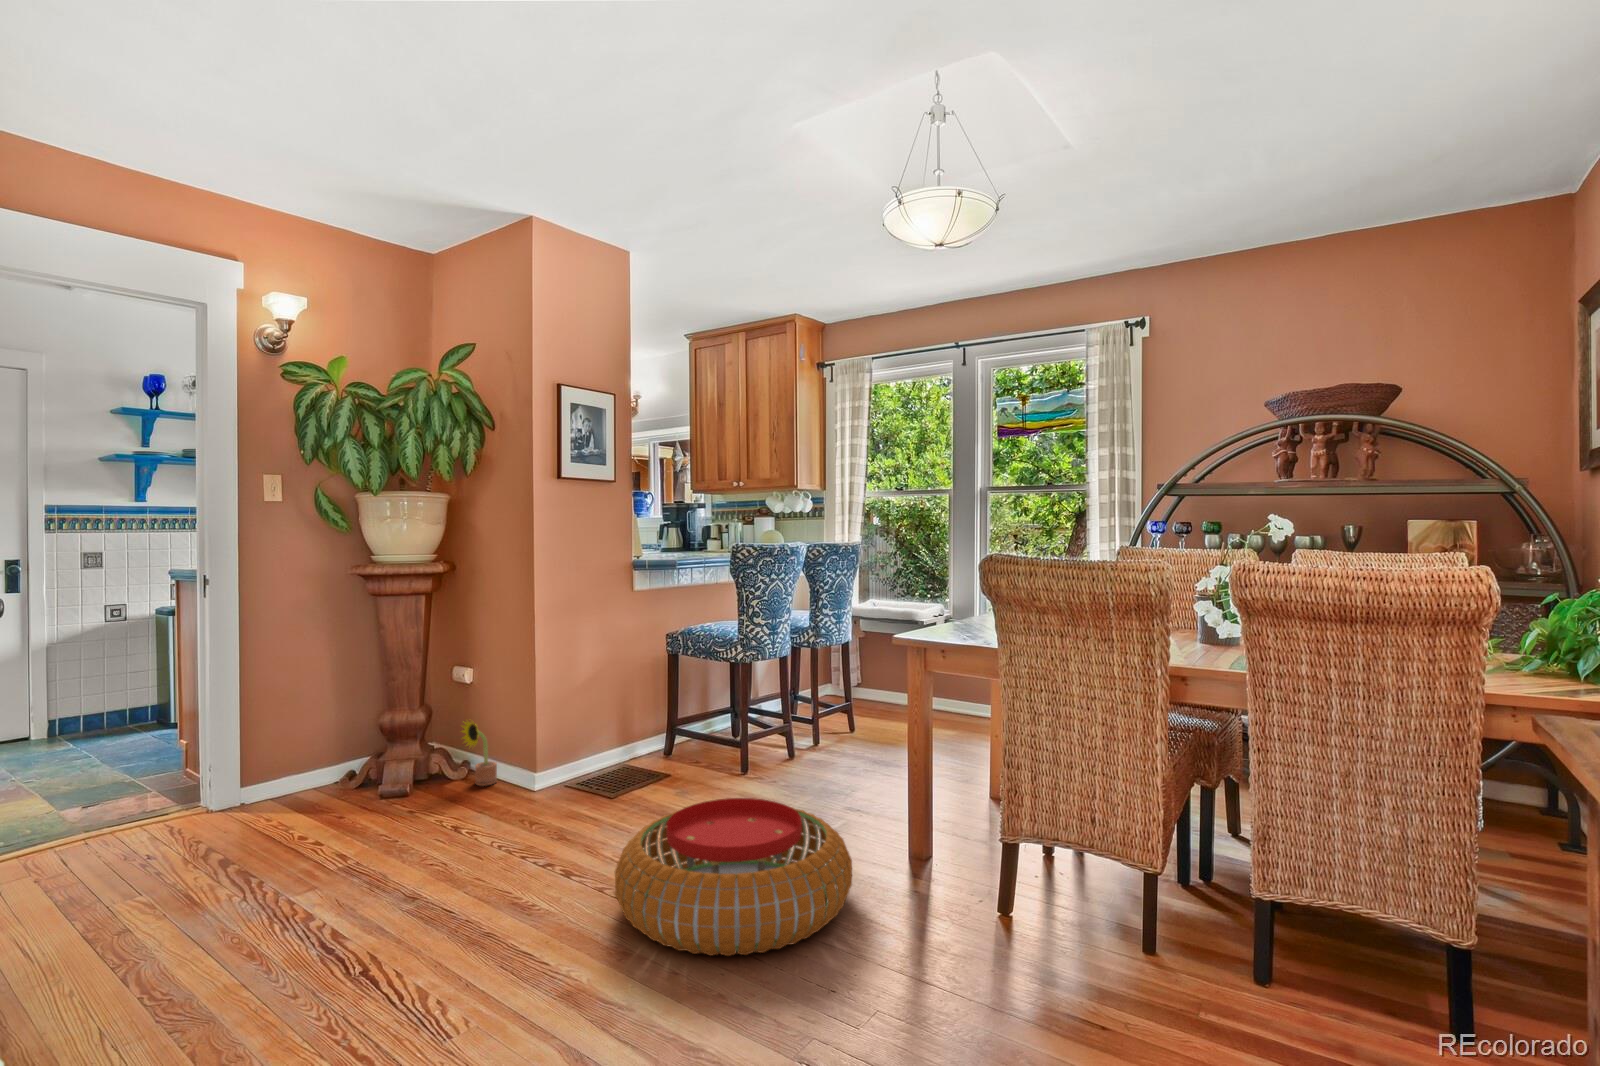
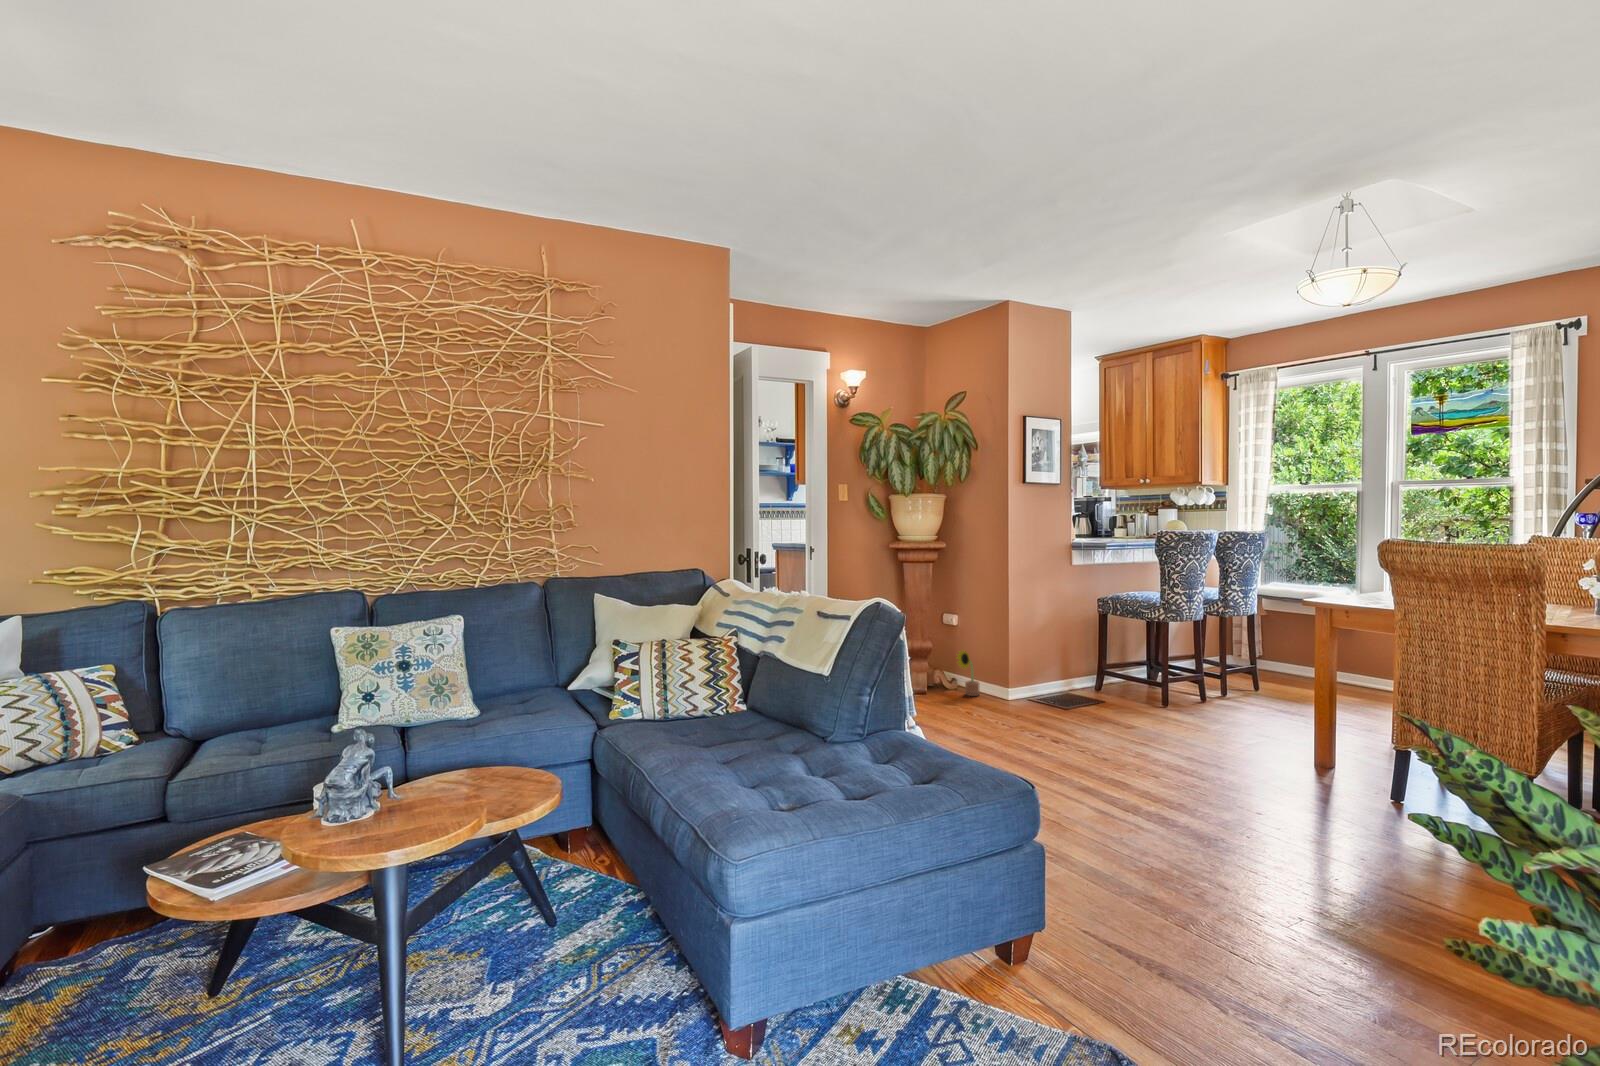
pouf: present [615,798,852,956] -> none [1099,704,1272,792]

